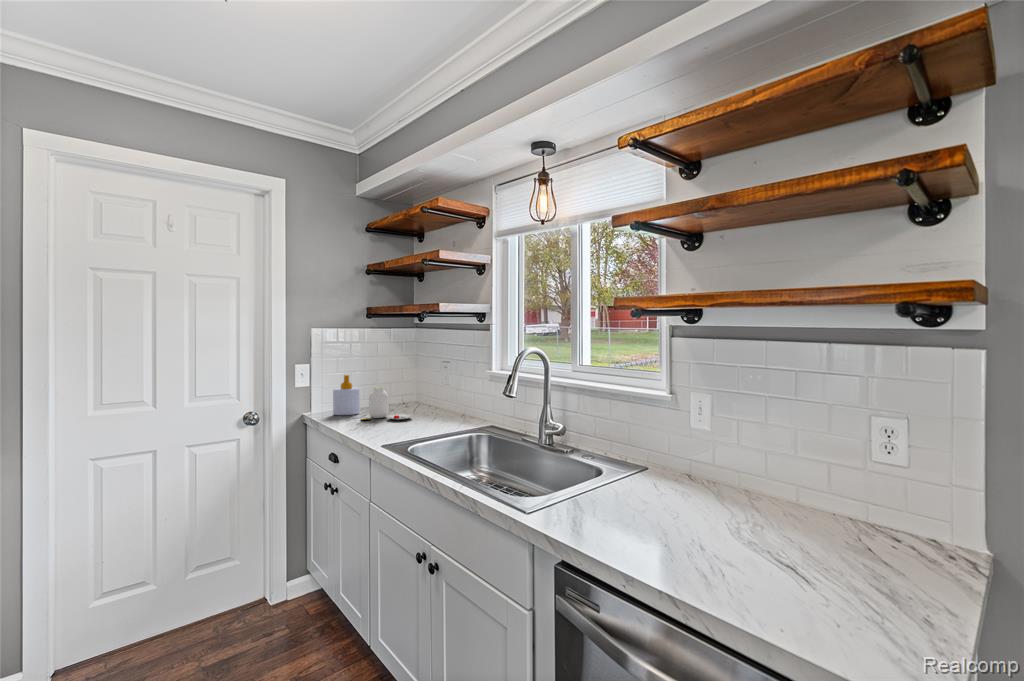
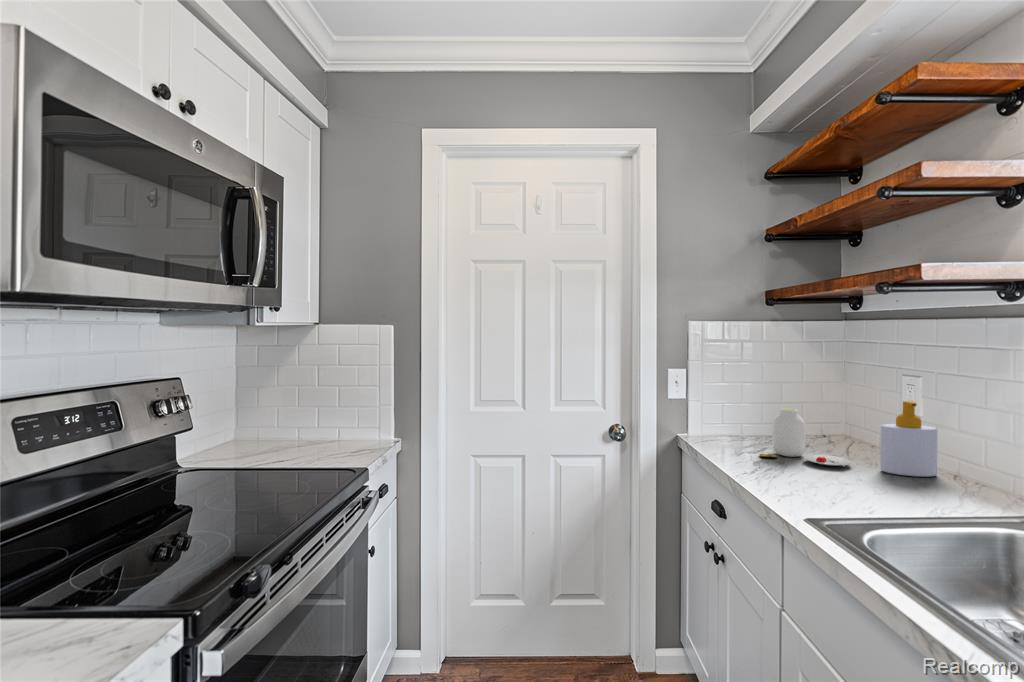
soap bottle: present [333,375,360,415] -> present [881,401,937,477]

